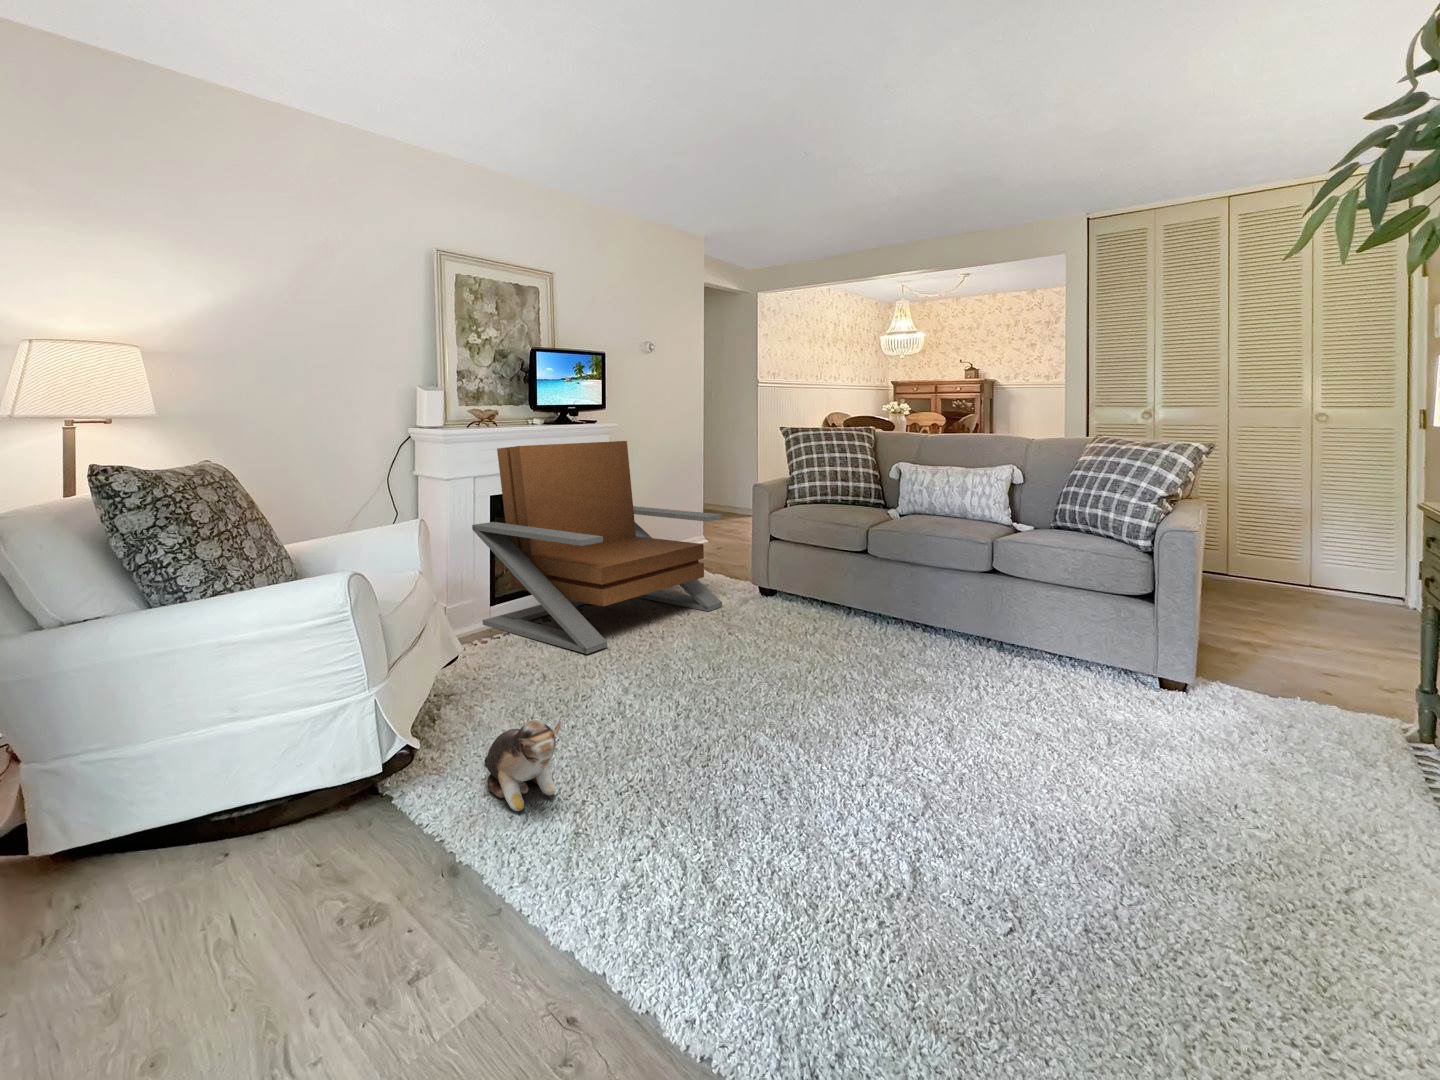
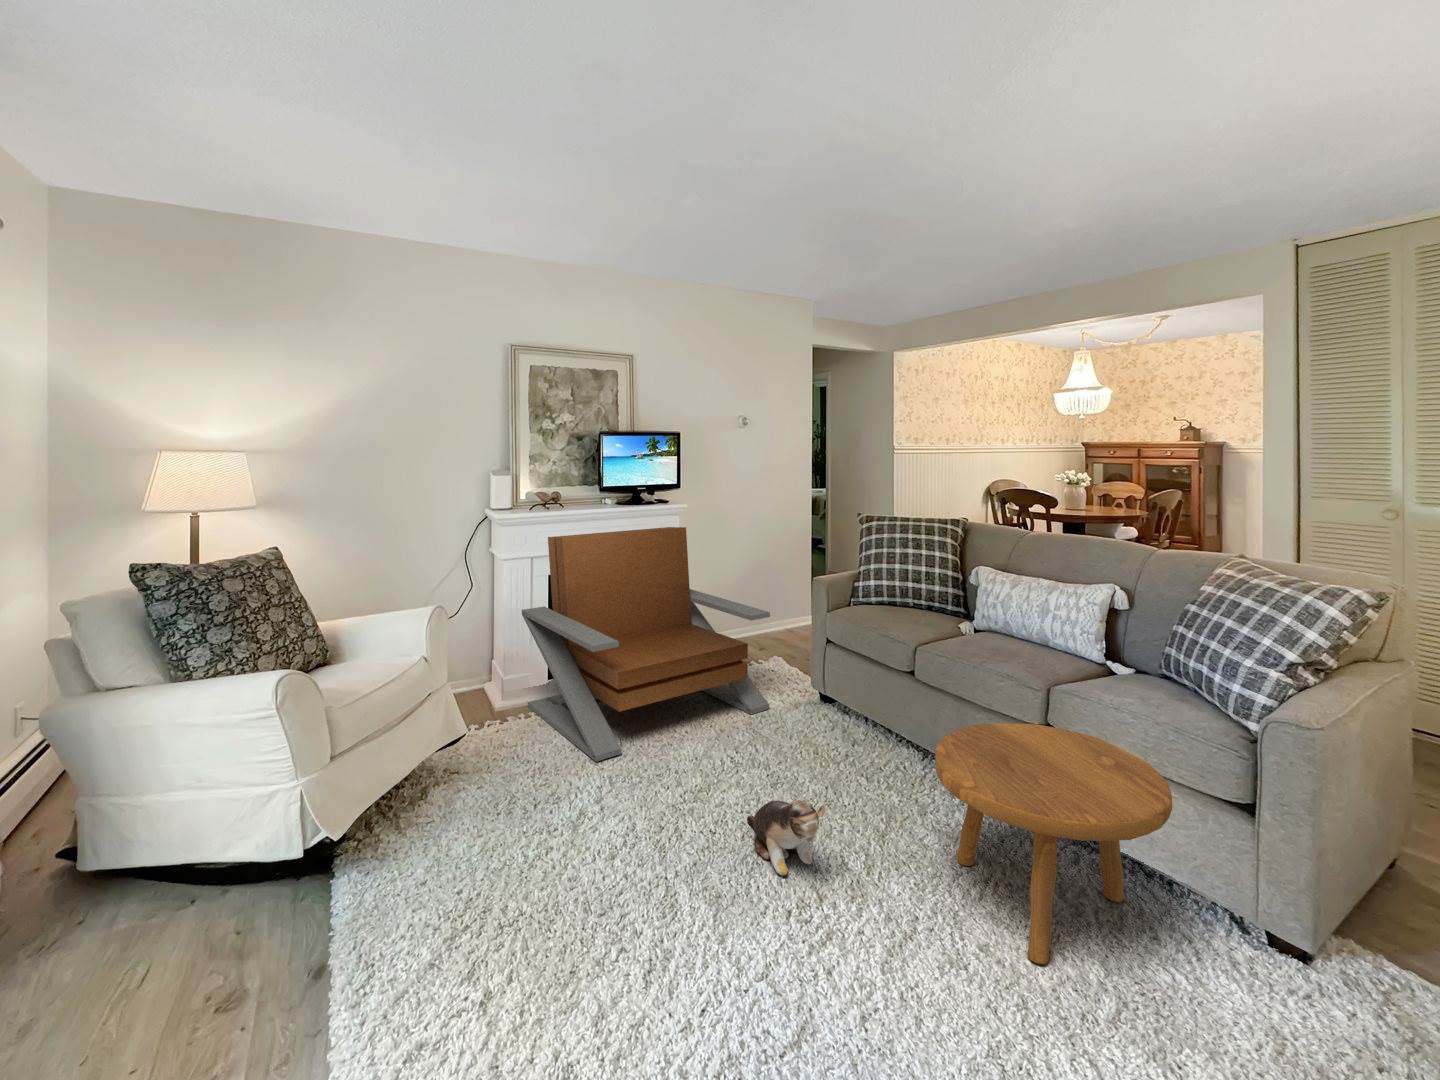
footstool: none [923,564,1105,723] -> present [935,723,1172,964]
plush toy: present [485,721,561,811] -> present [747,799,825,875]

